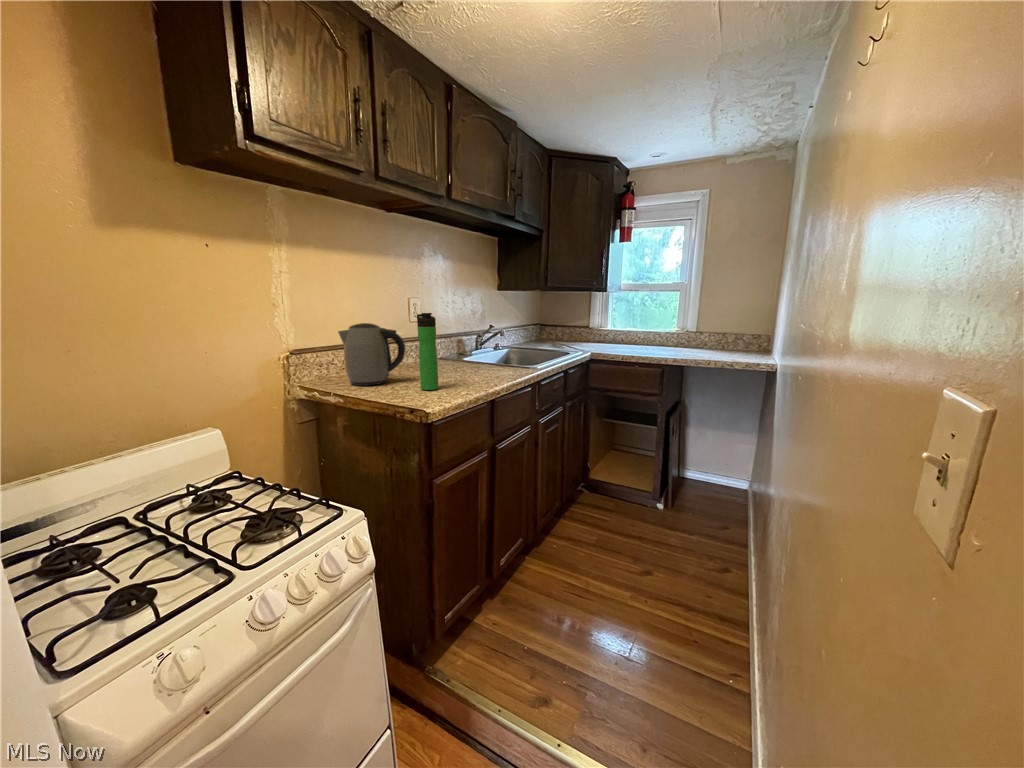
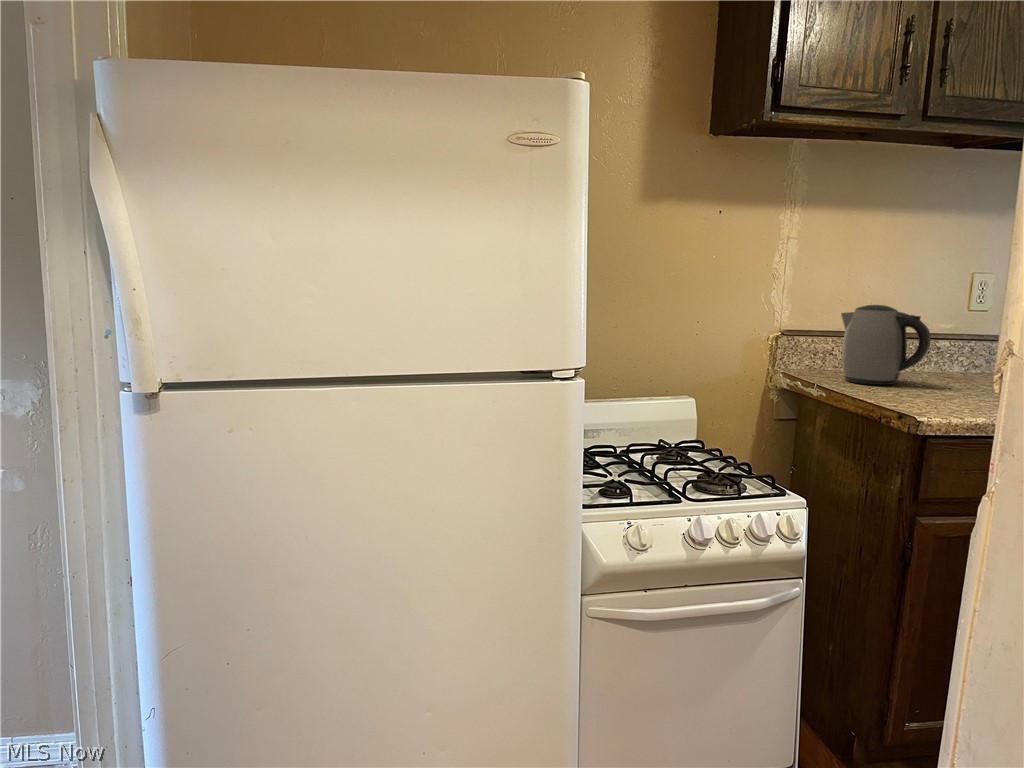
bottle: present [417,313,438,390] -> none [936,294,976,401]

